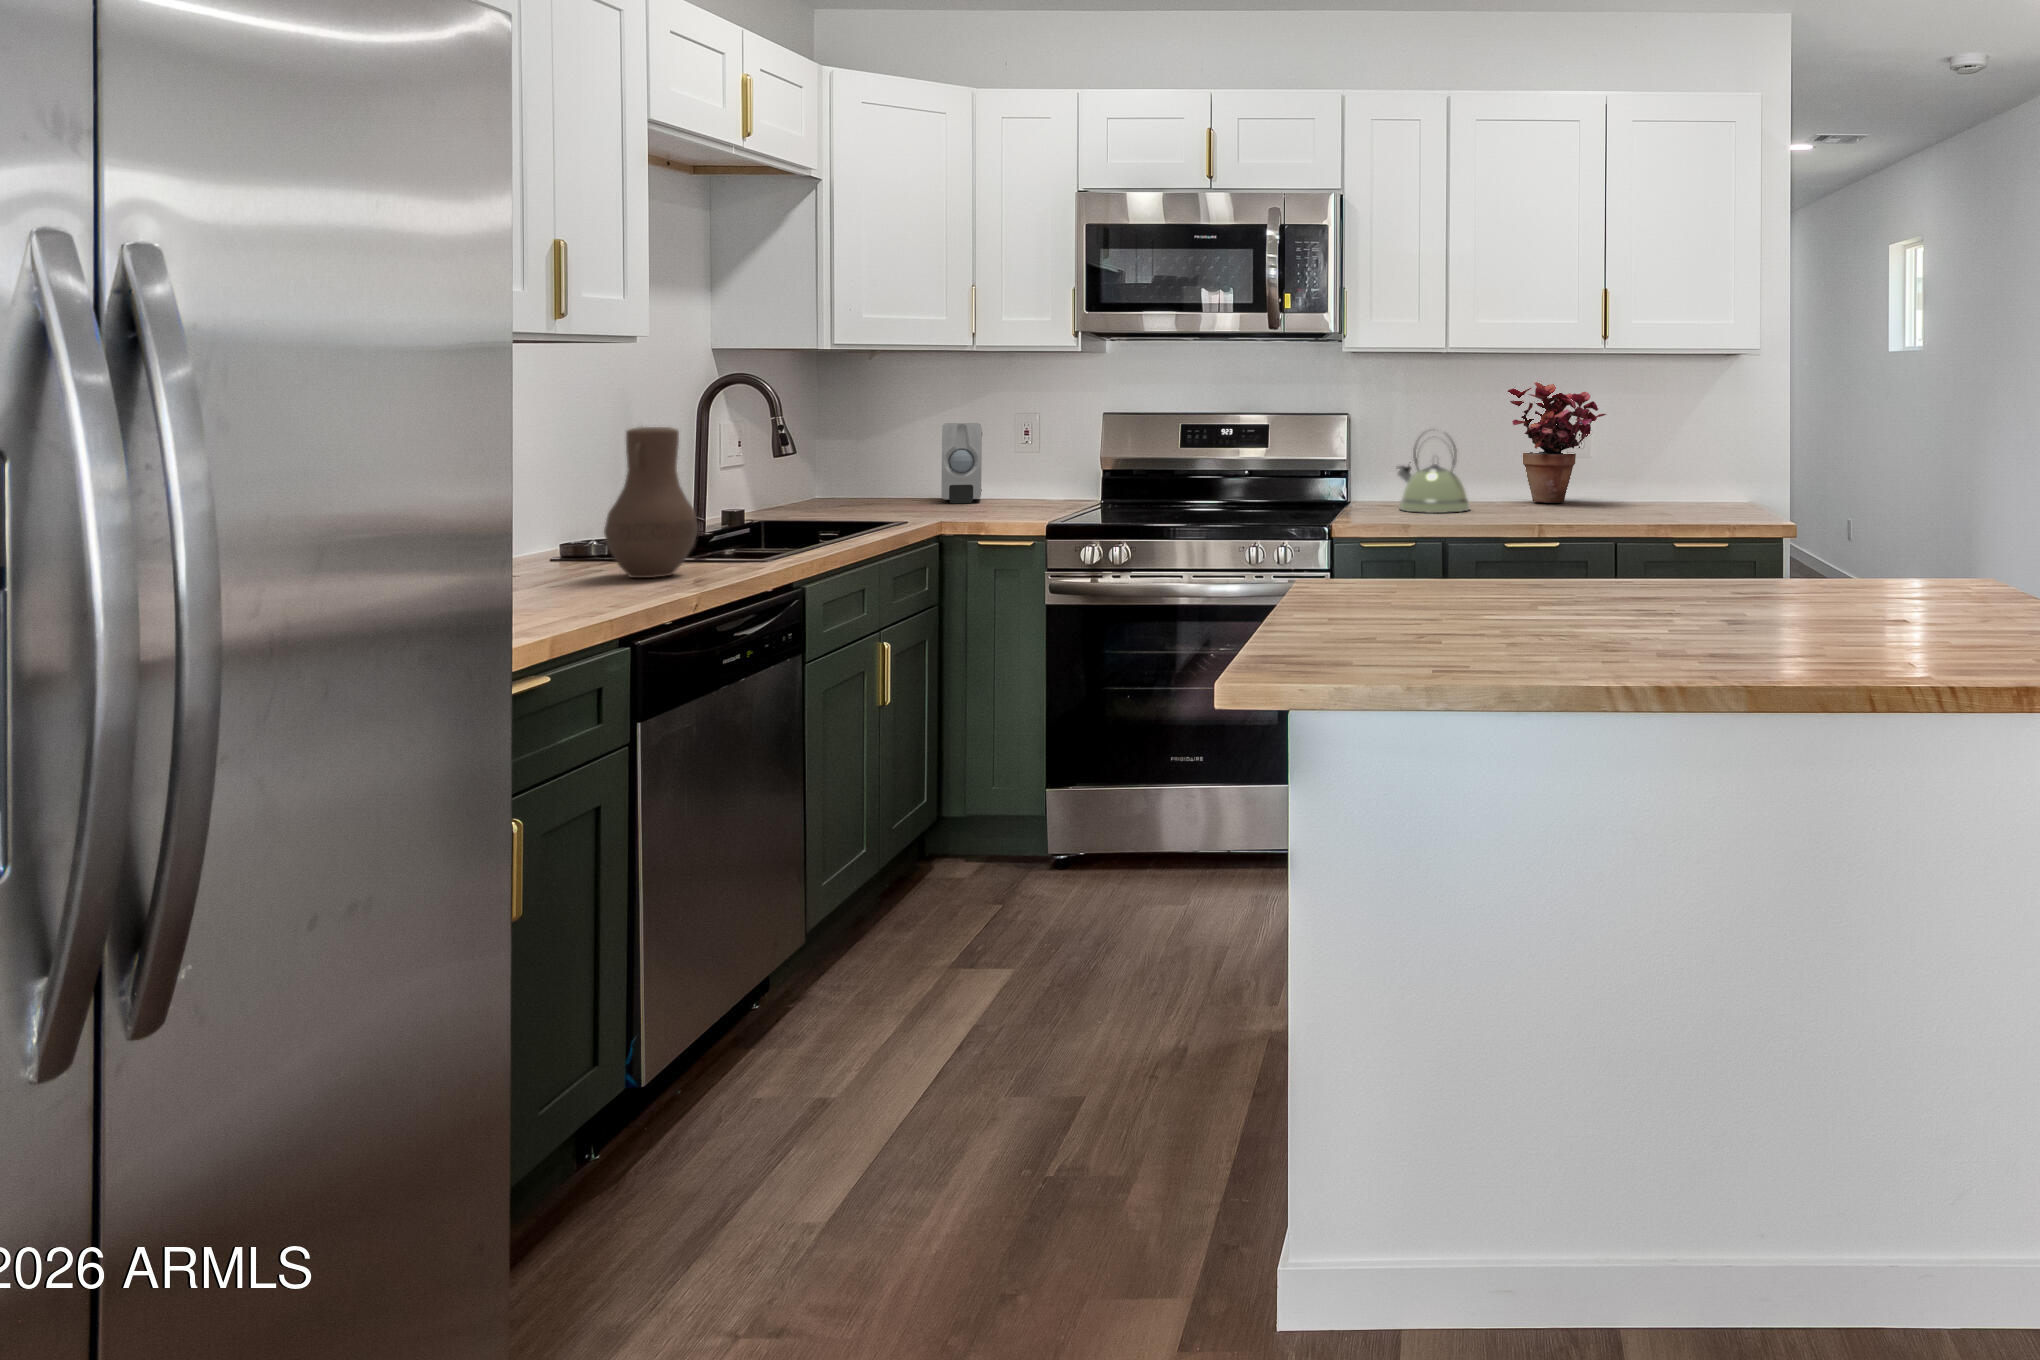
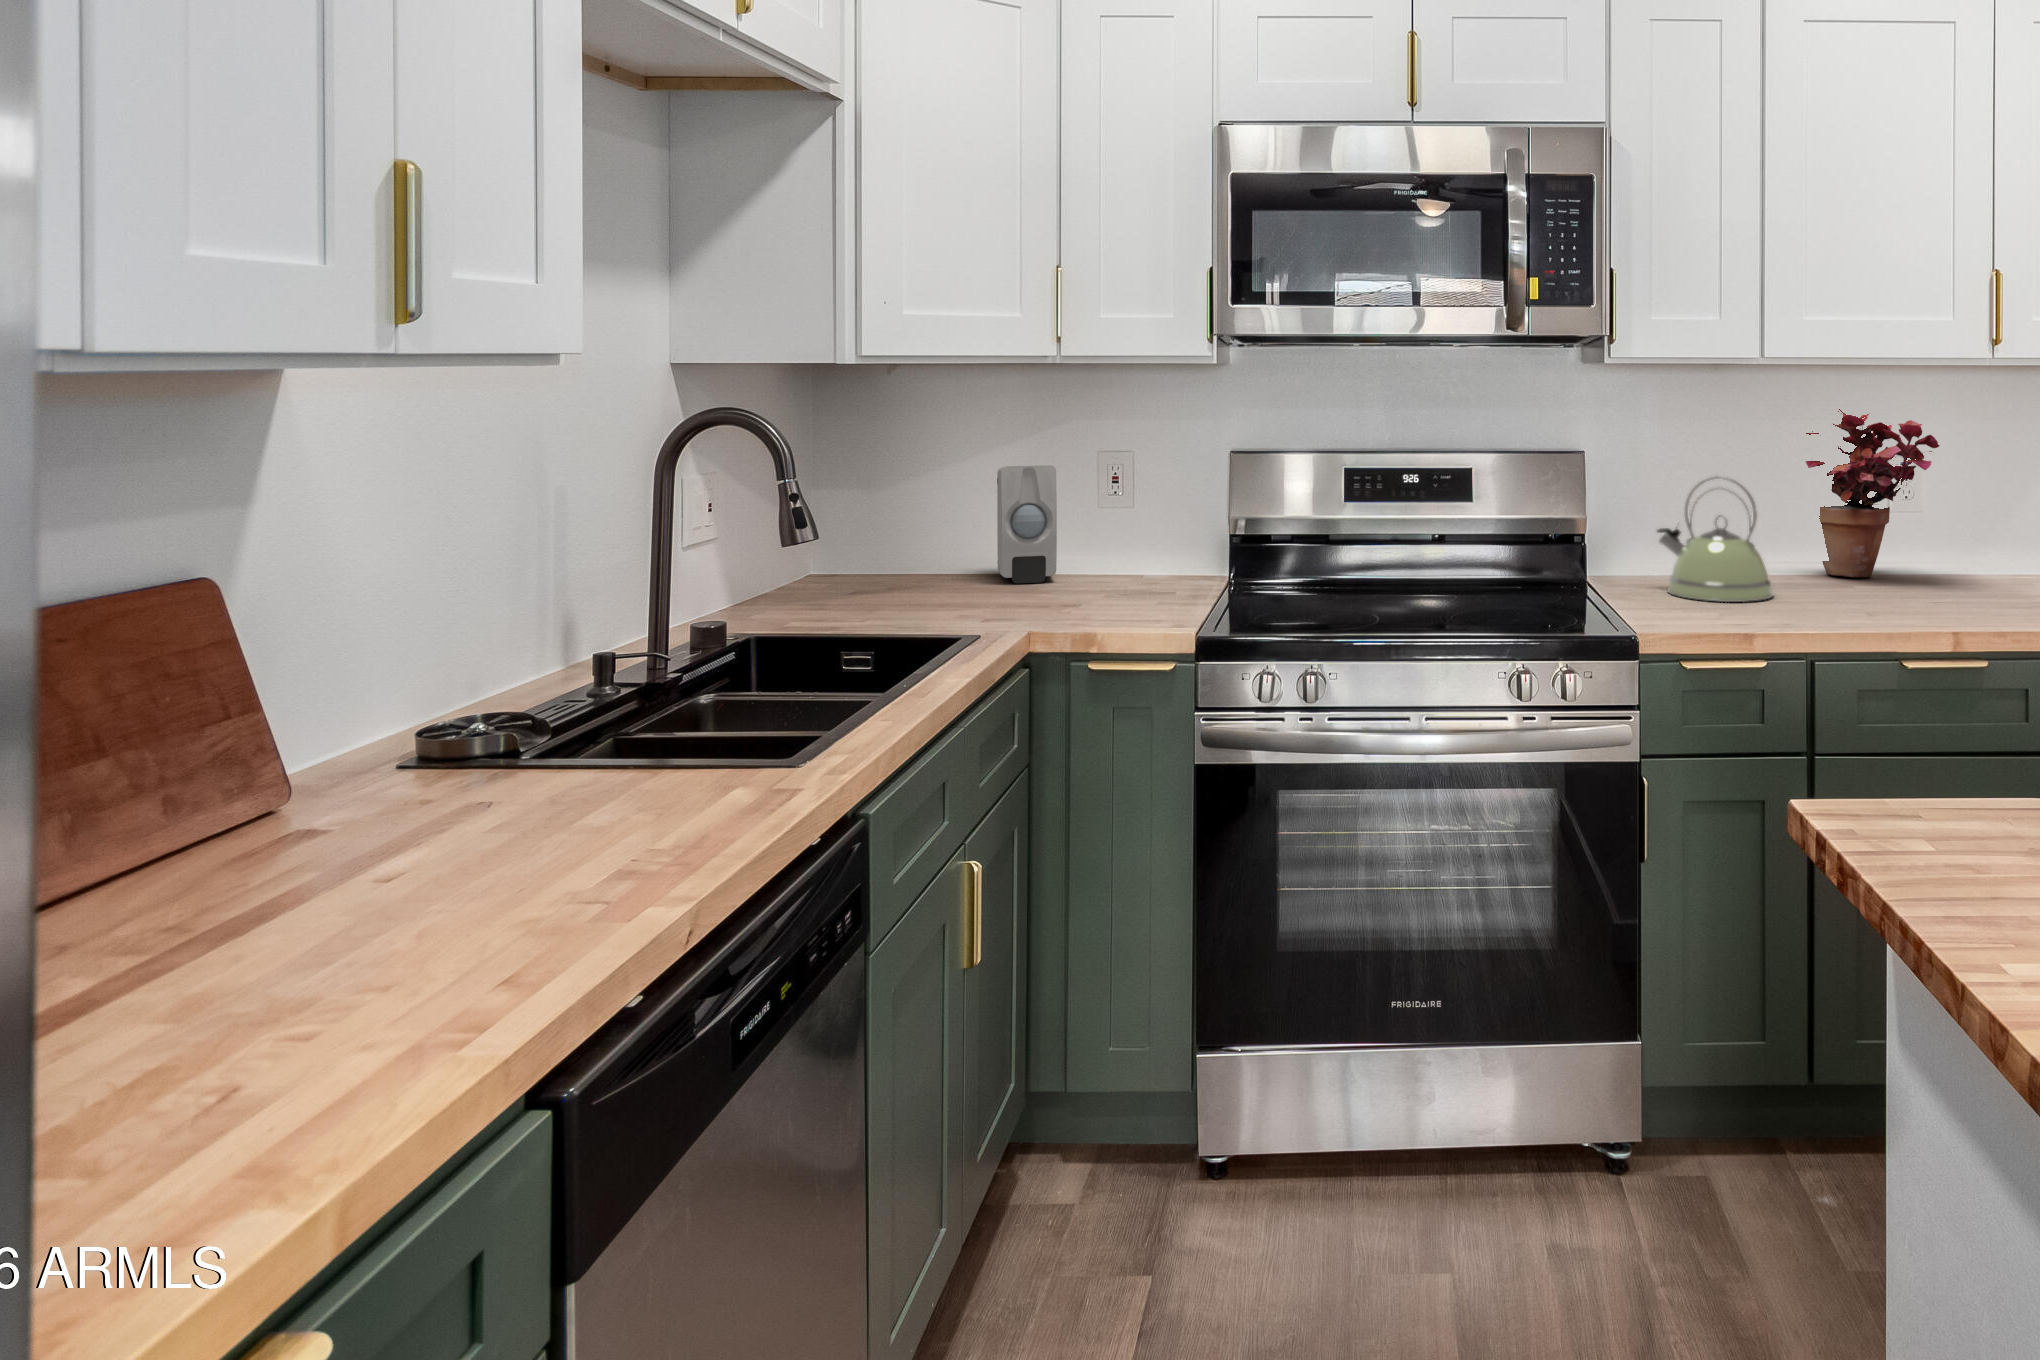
vase: present [604,427,698,578] -> none [498,534,684,839]

